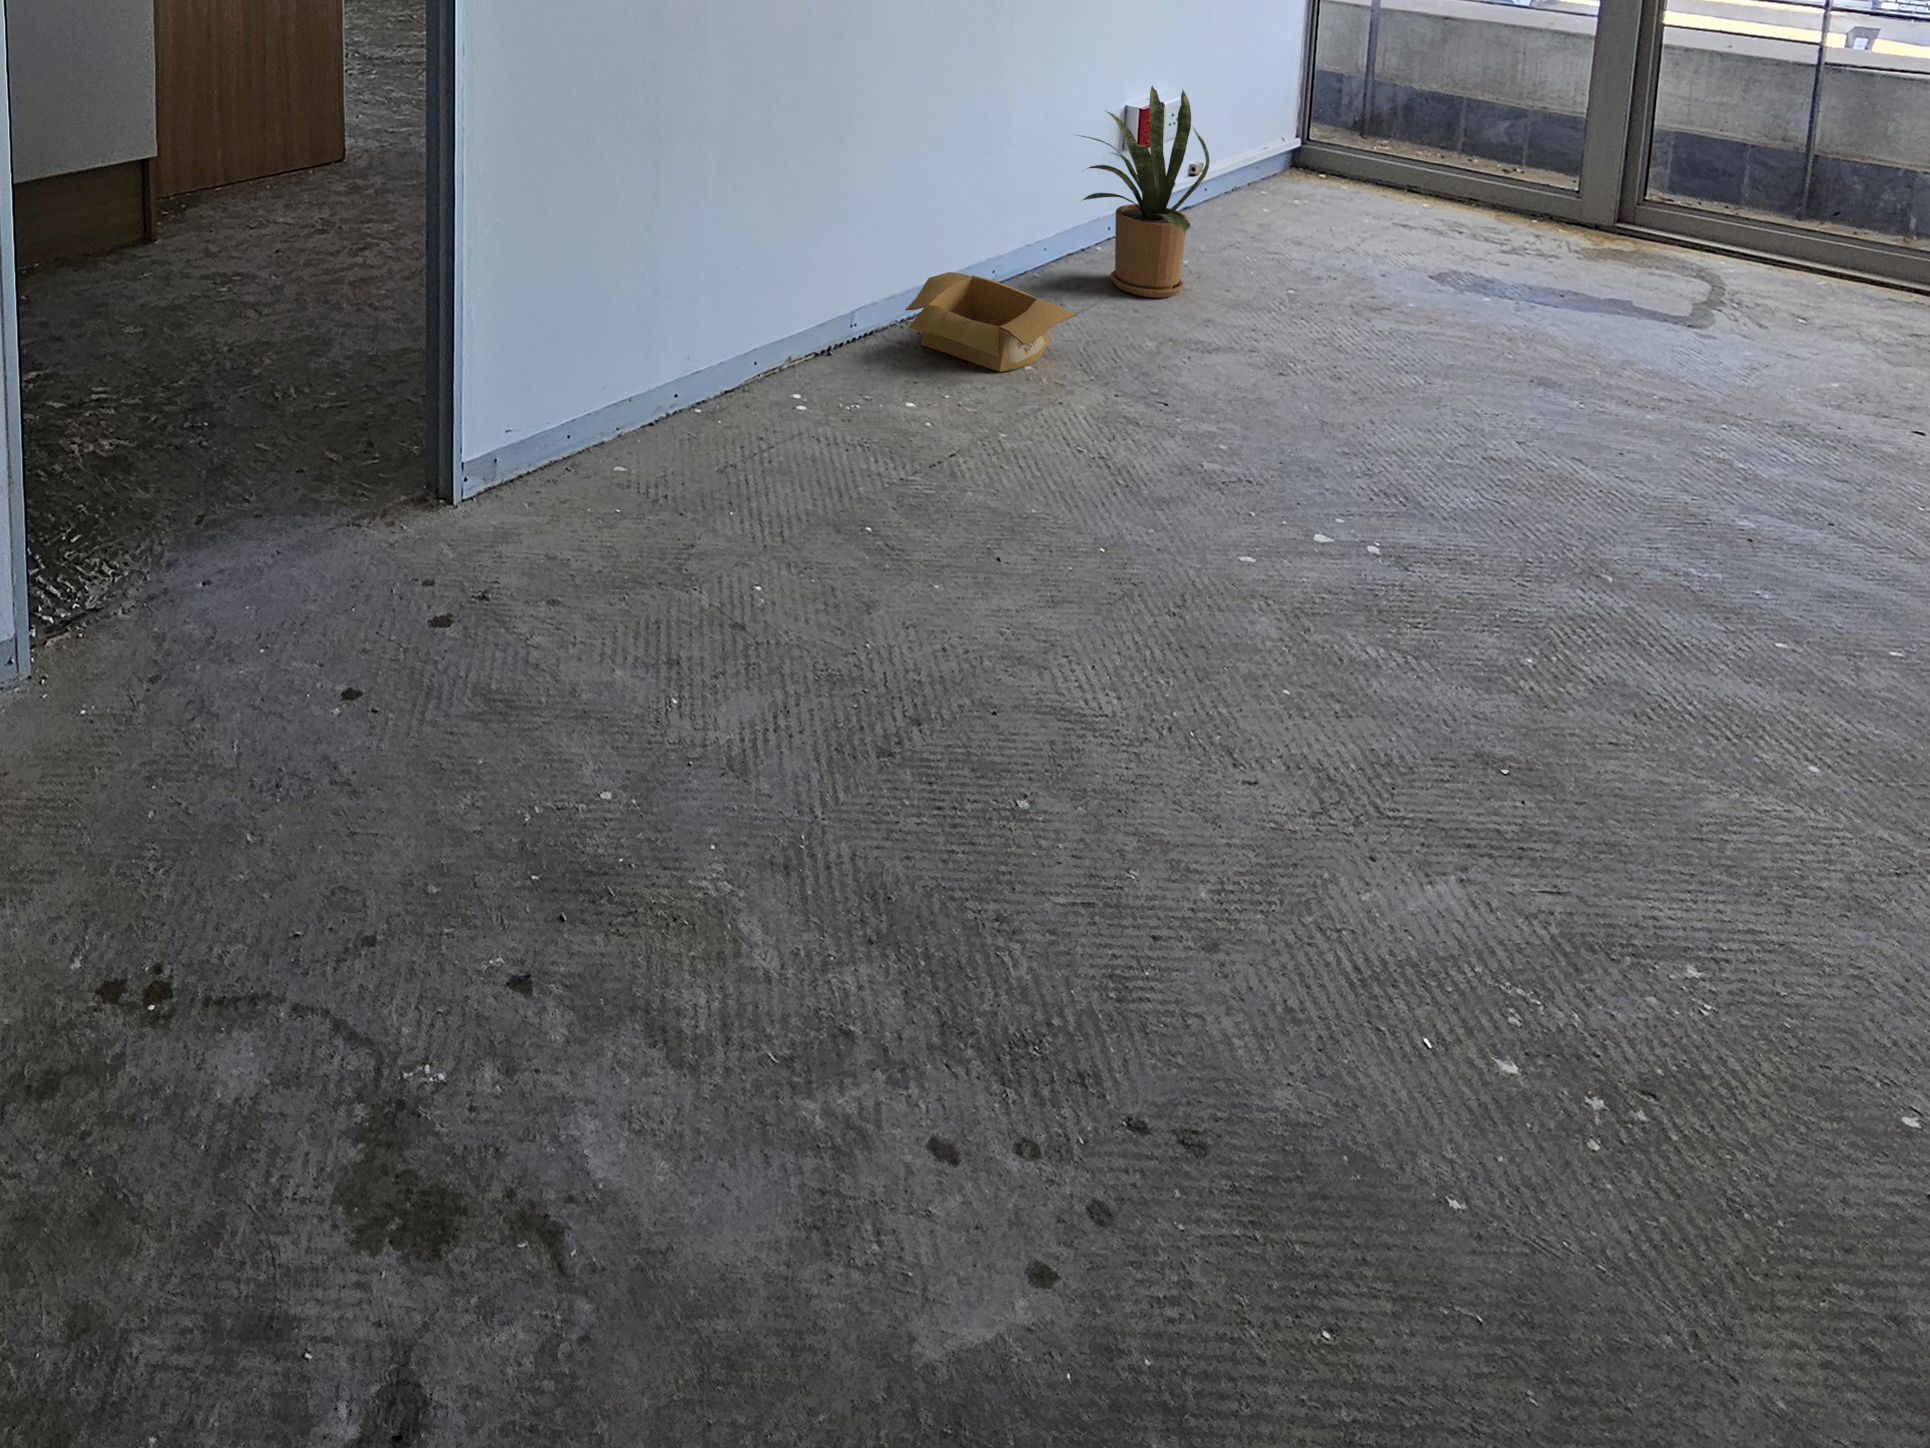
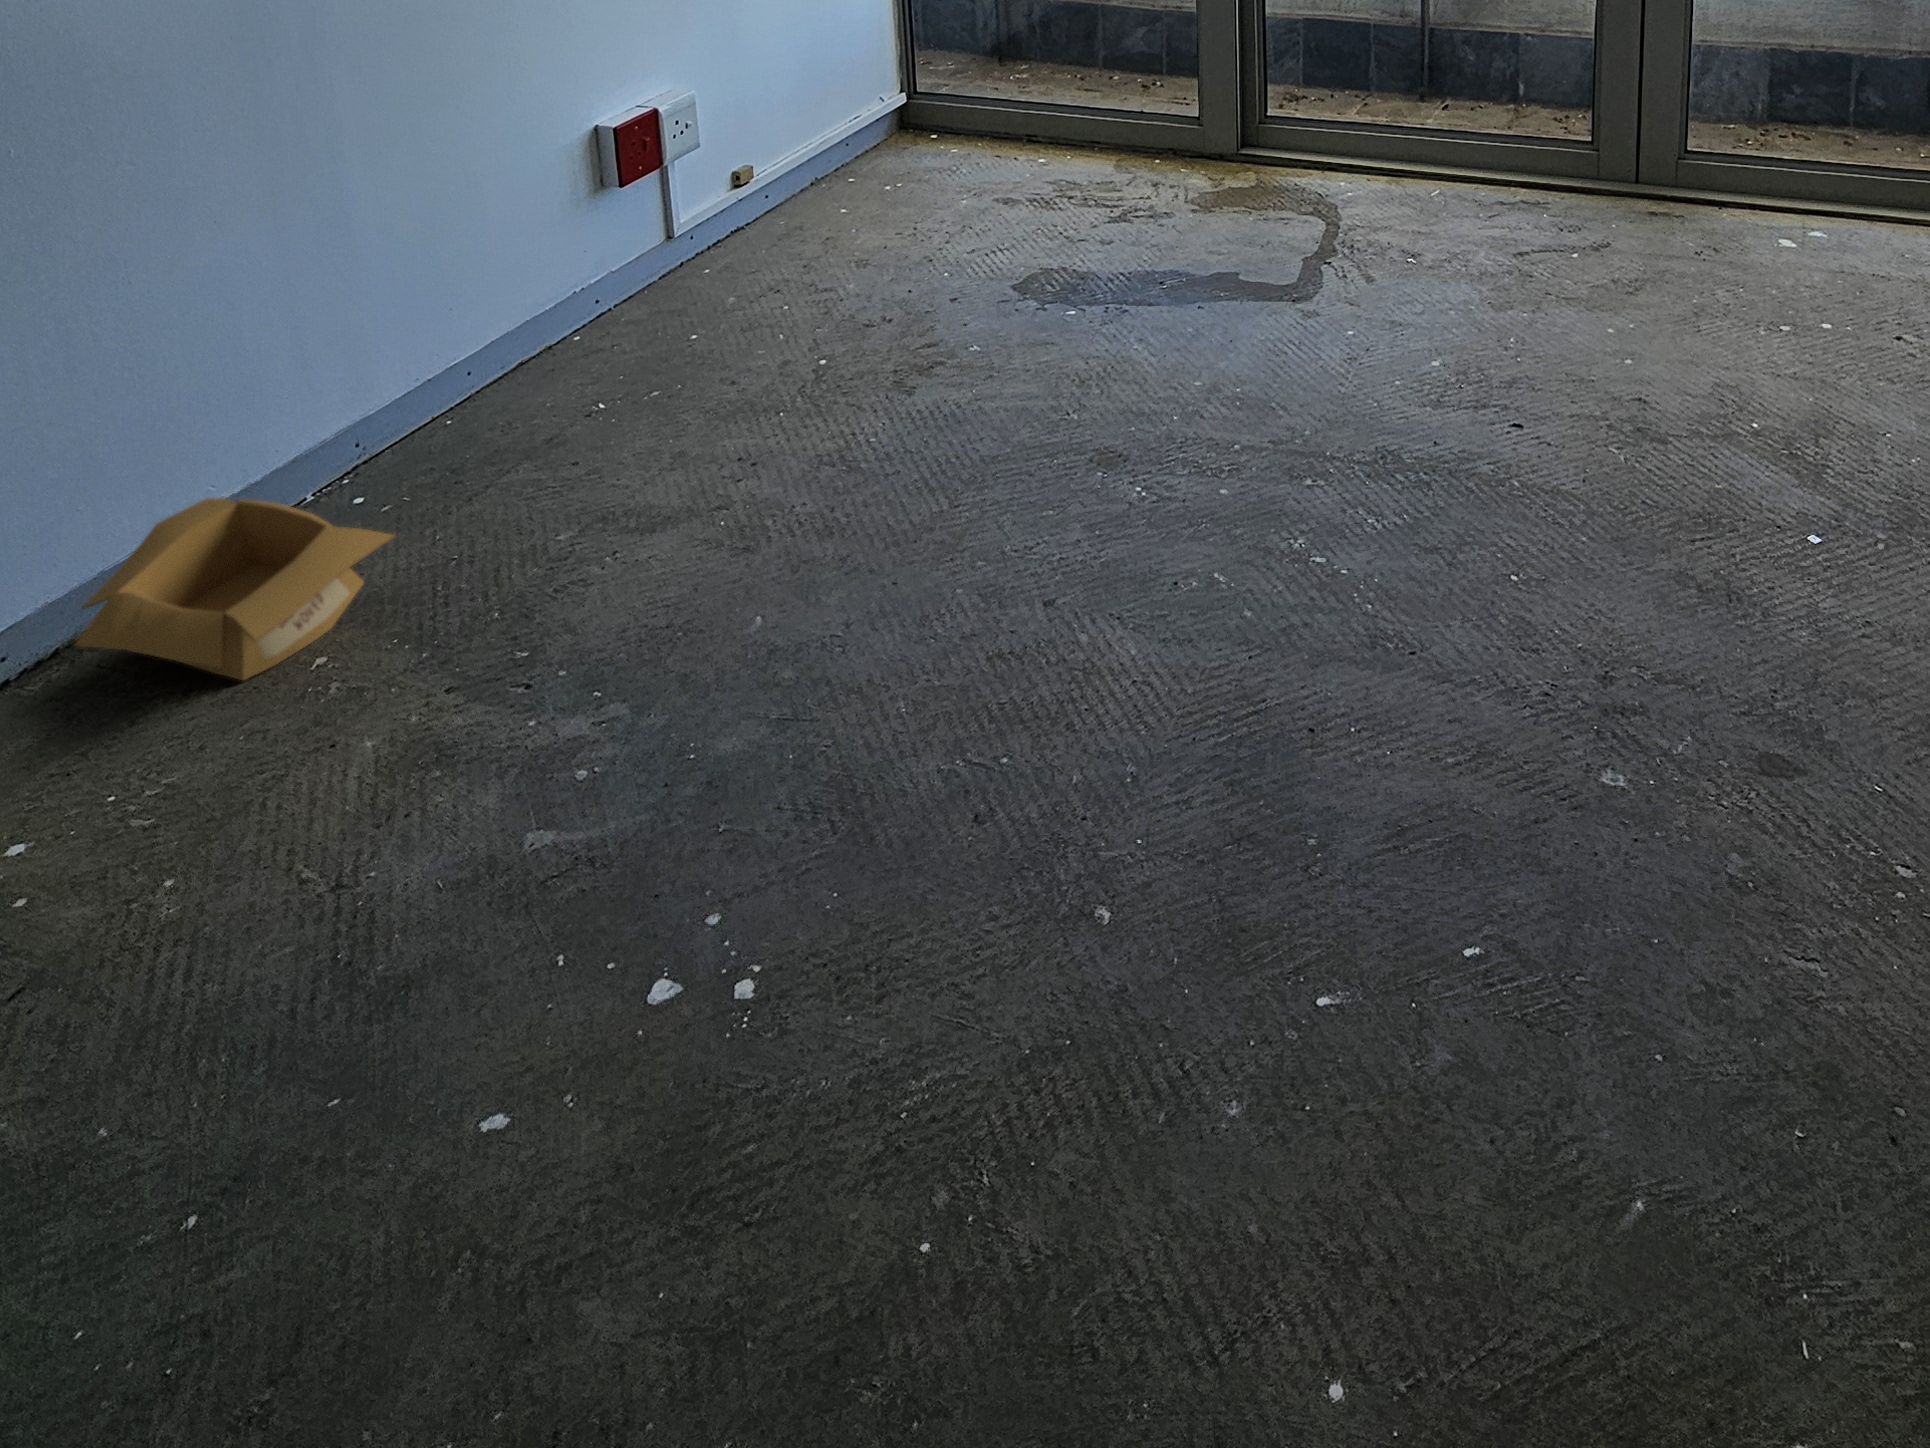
house plant: present [1078,86,1210,298] -> none [453,105,658,424]

